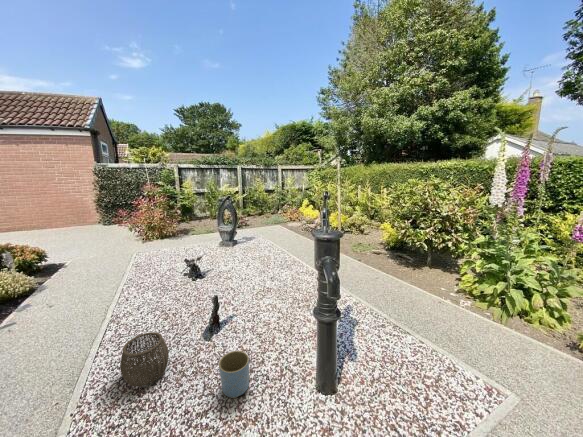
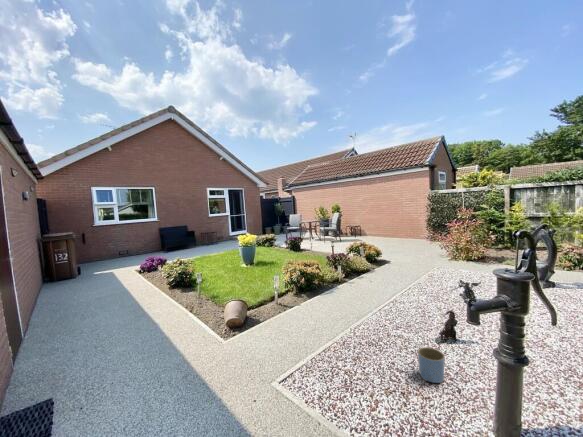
woven basket: present [120,332,169,387] -> none [374,309,403,341]

